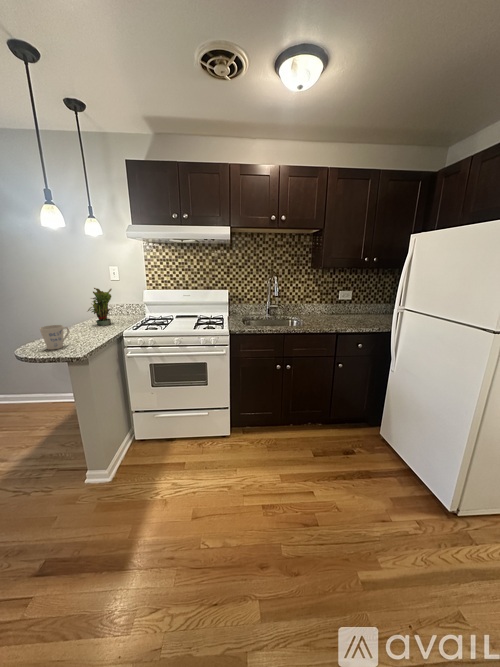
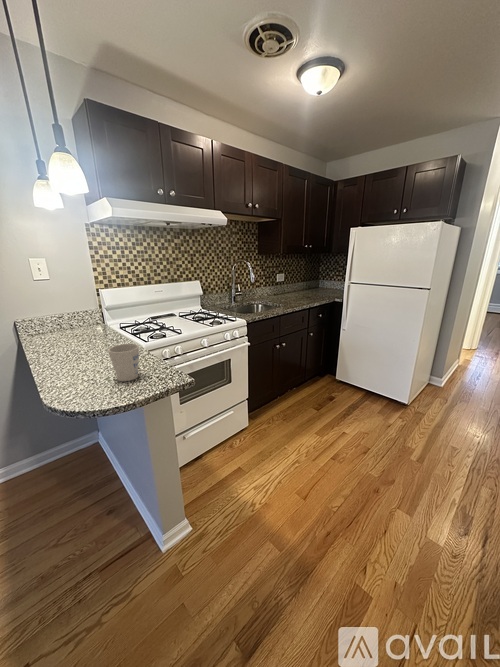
potted plant: present [88,288,112,325] -> none [47,290,87,347]

